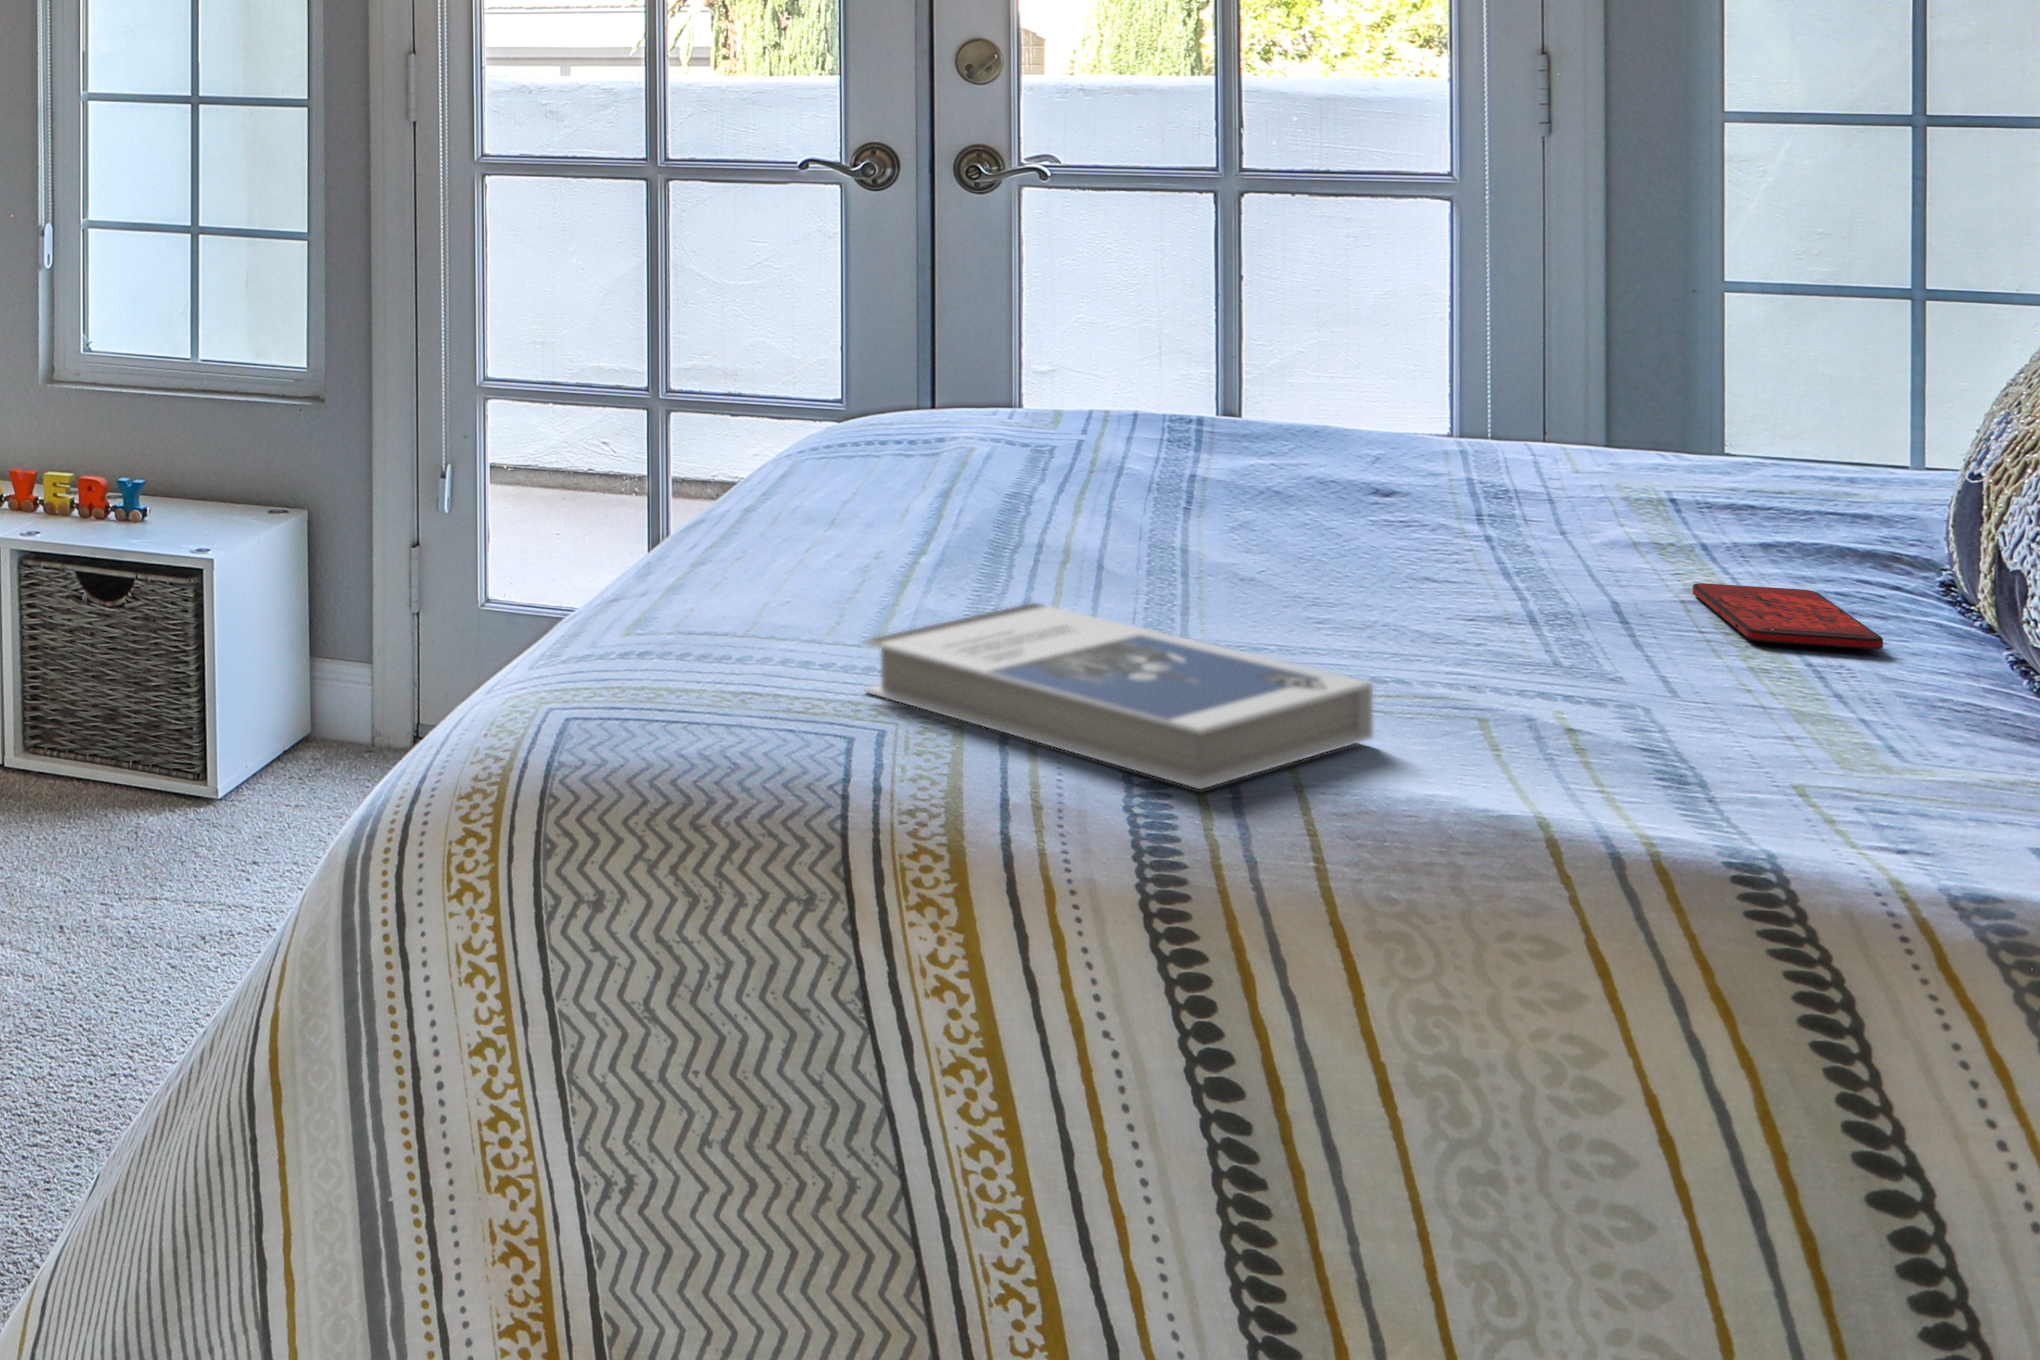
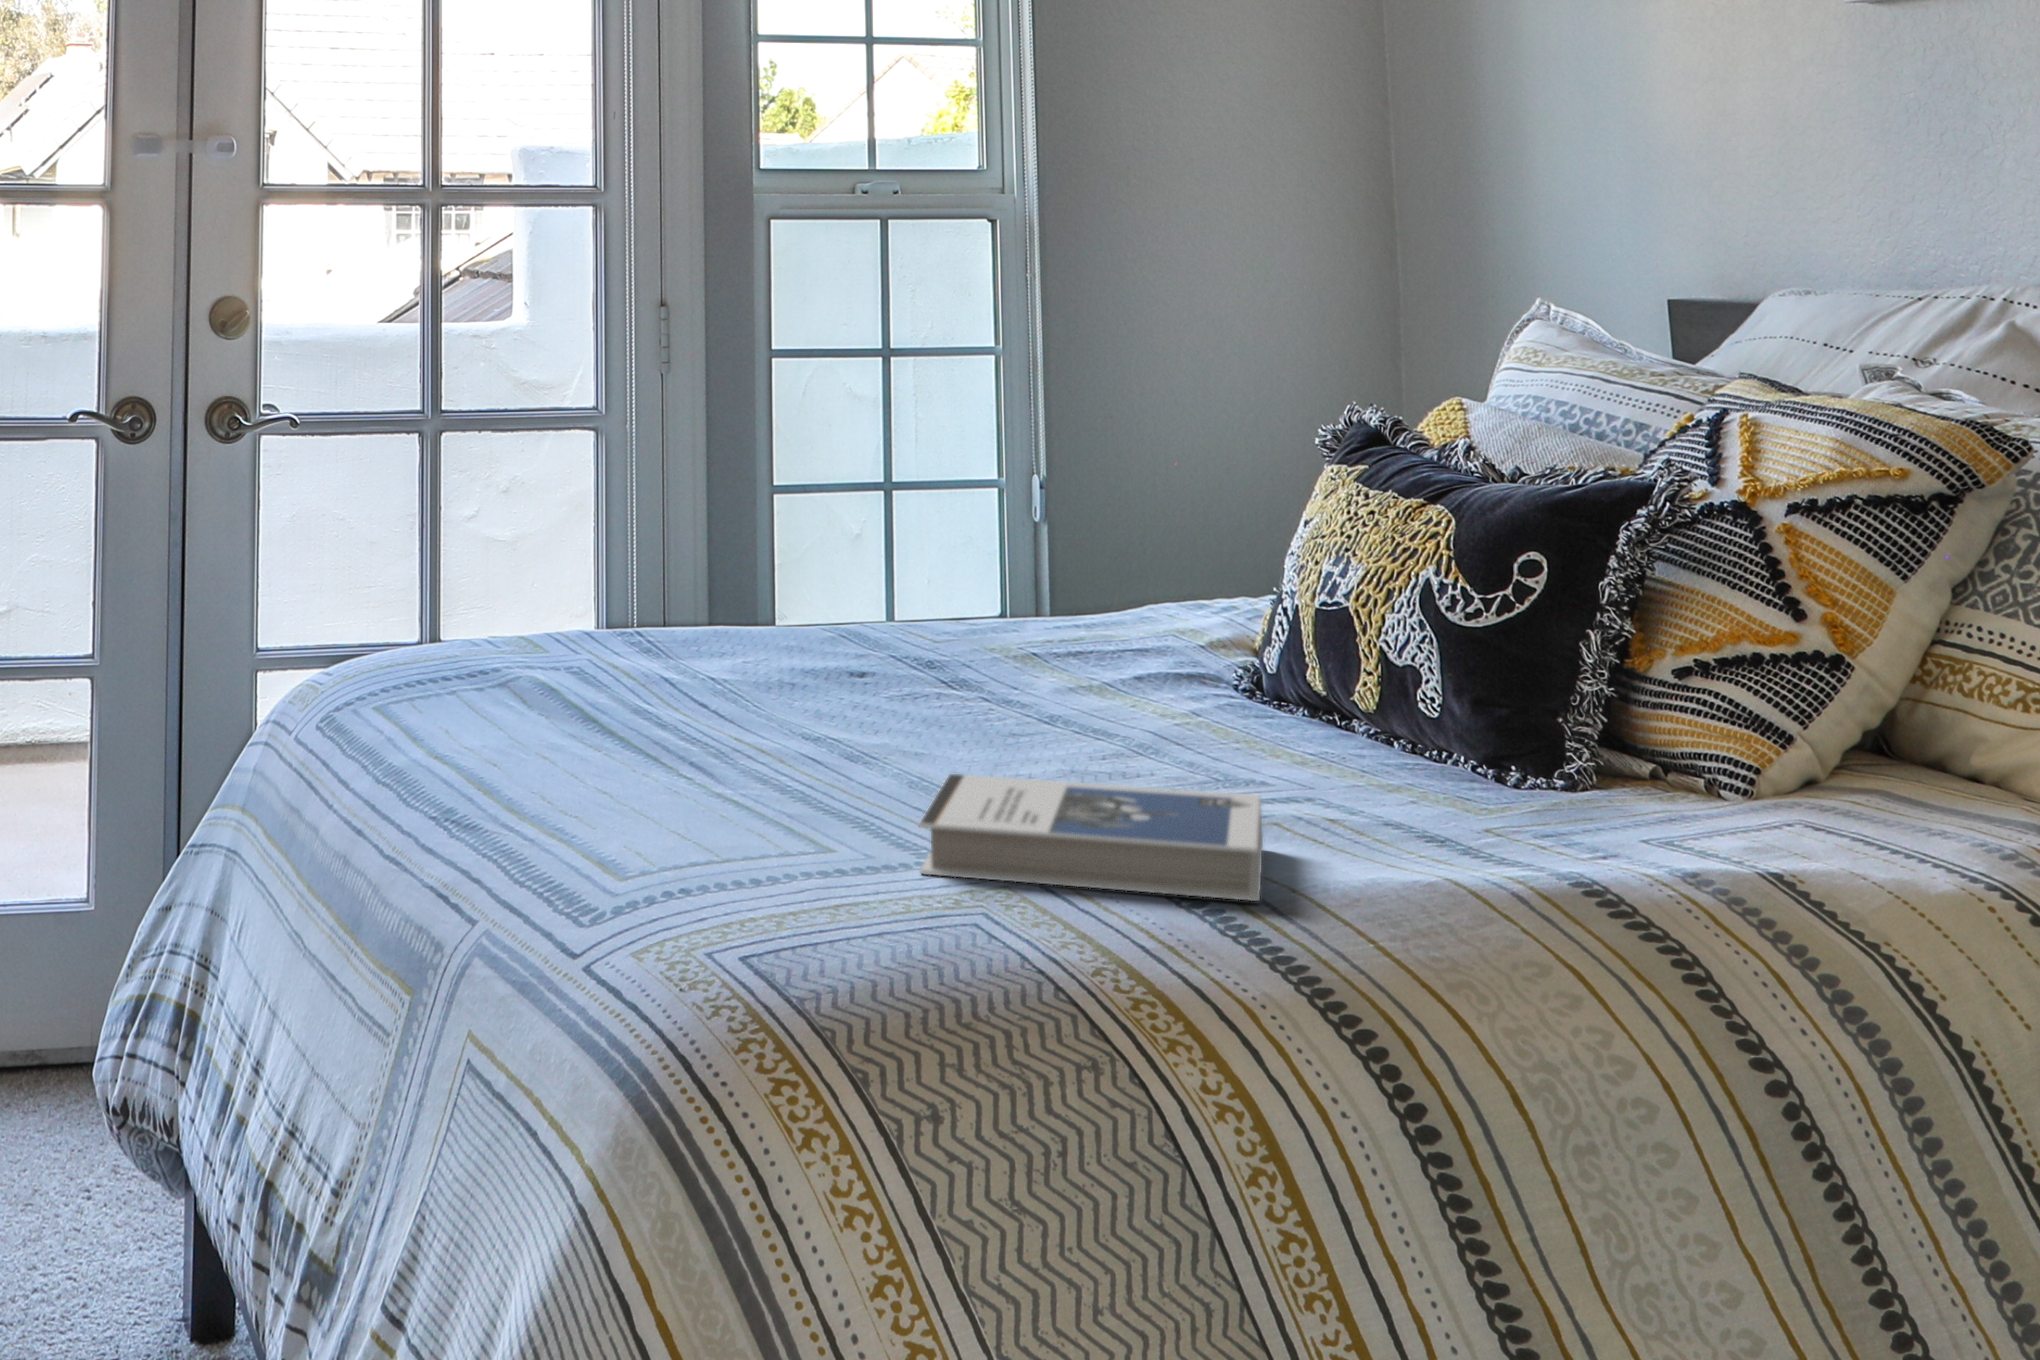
smartphone: present [1693,583,1883,649] -> none [1187,695,1350,735]

